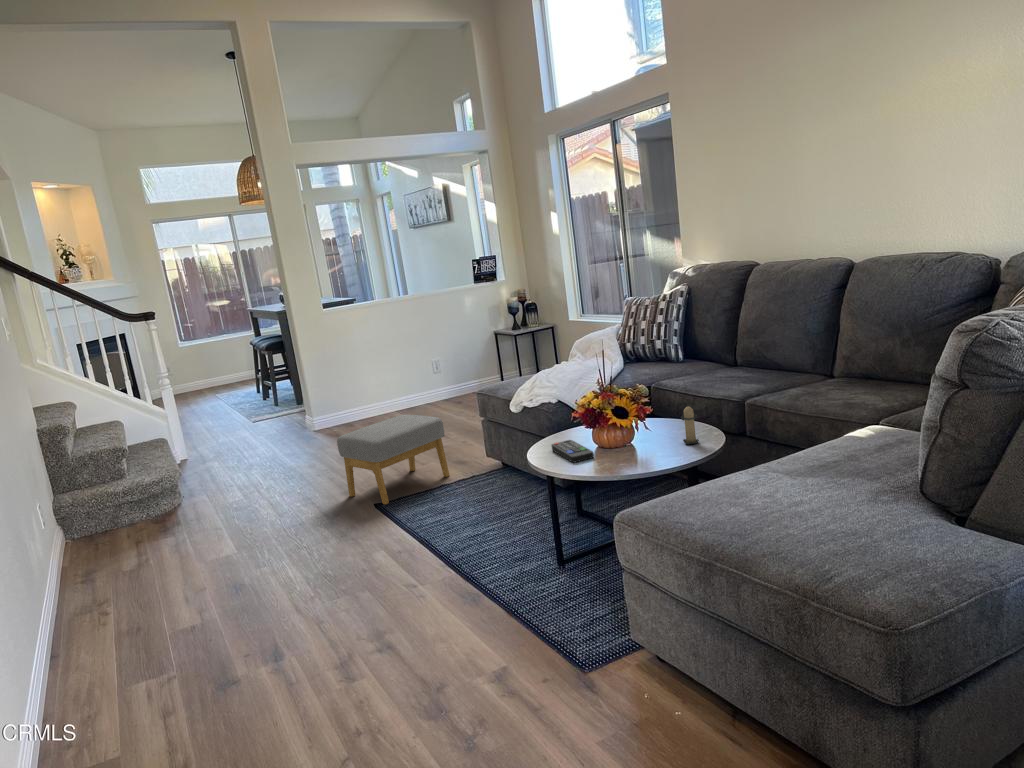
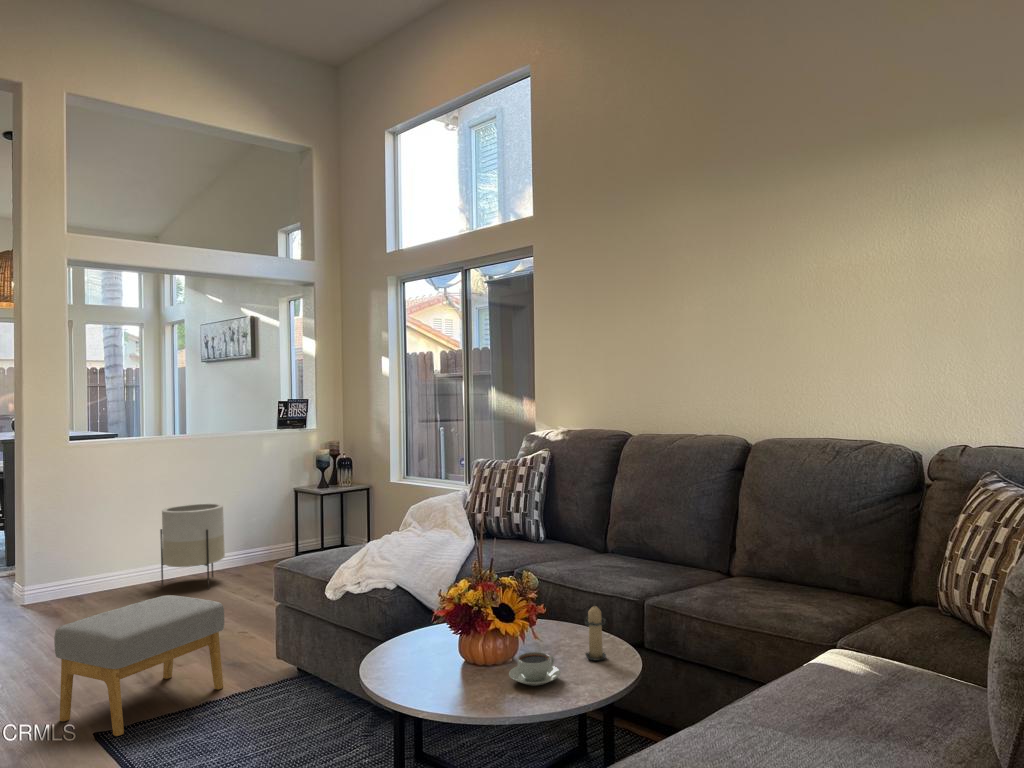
planter: none [395,347,445,412] -> present [160,503,225,589]
coffee cup: none [623,439,659,460] -> present [509,652,560,686]
remote control: present [552,440,594,463] -> none [399,648,464,687]

